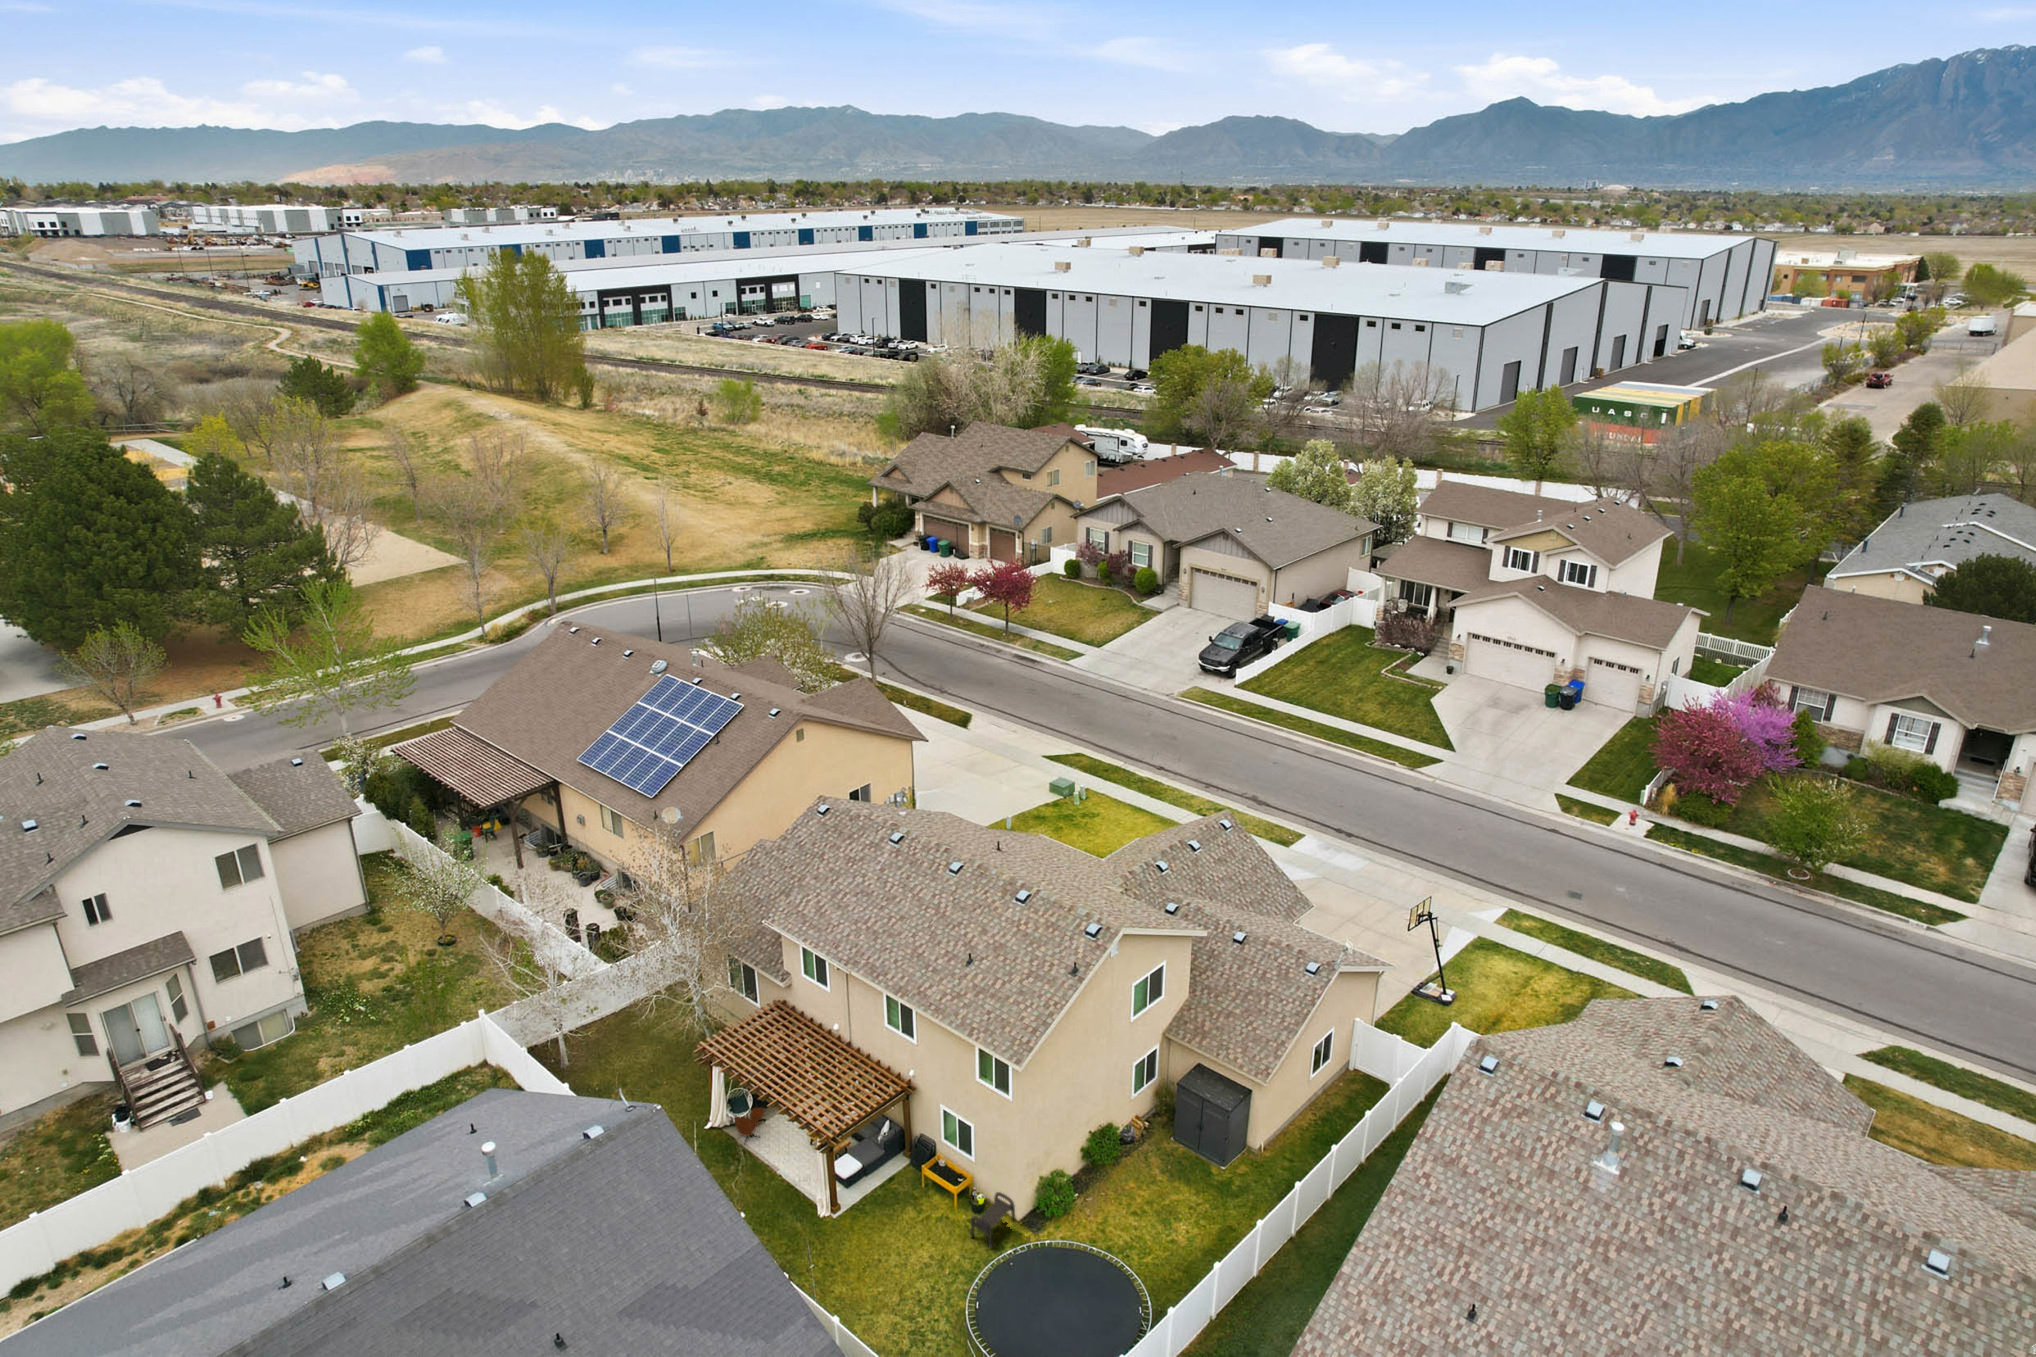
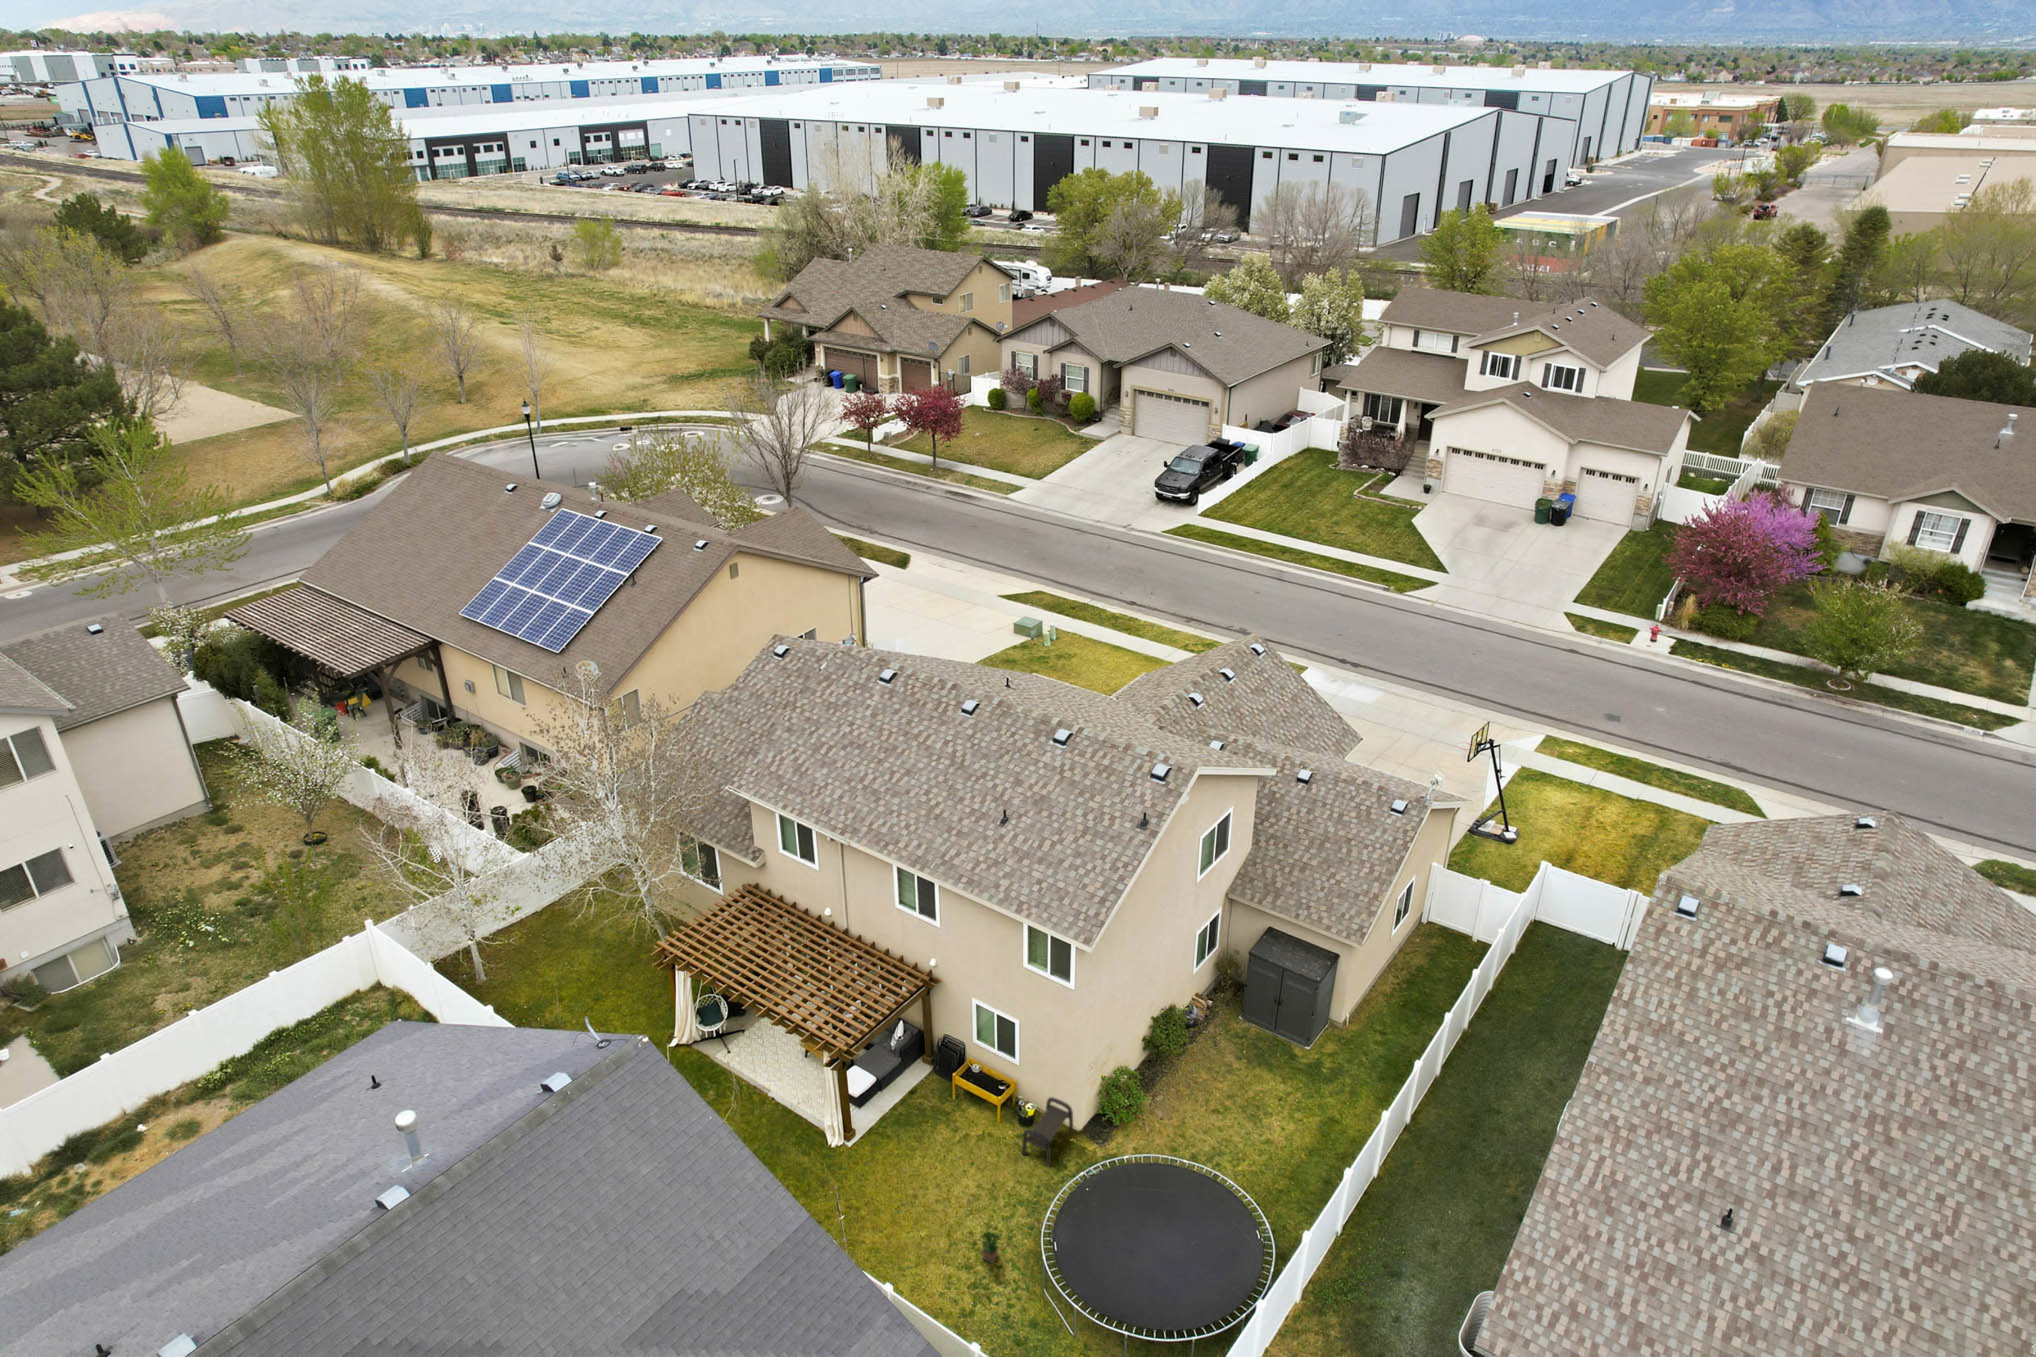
lounge chair: present [734,1108,765,1138] -> none [707,1015,746,1061]
potted tree: none [923,1294,940,1322] -> present [982,1231,1001,1263]

